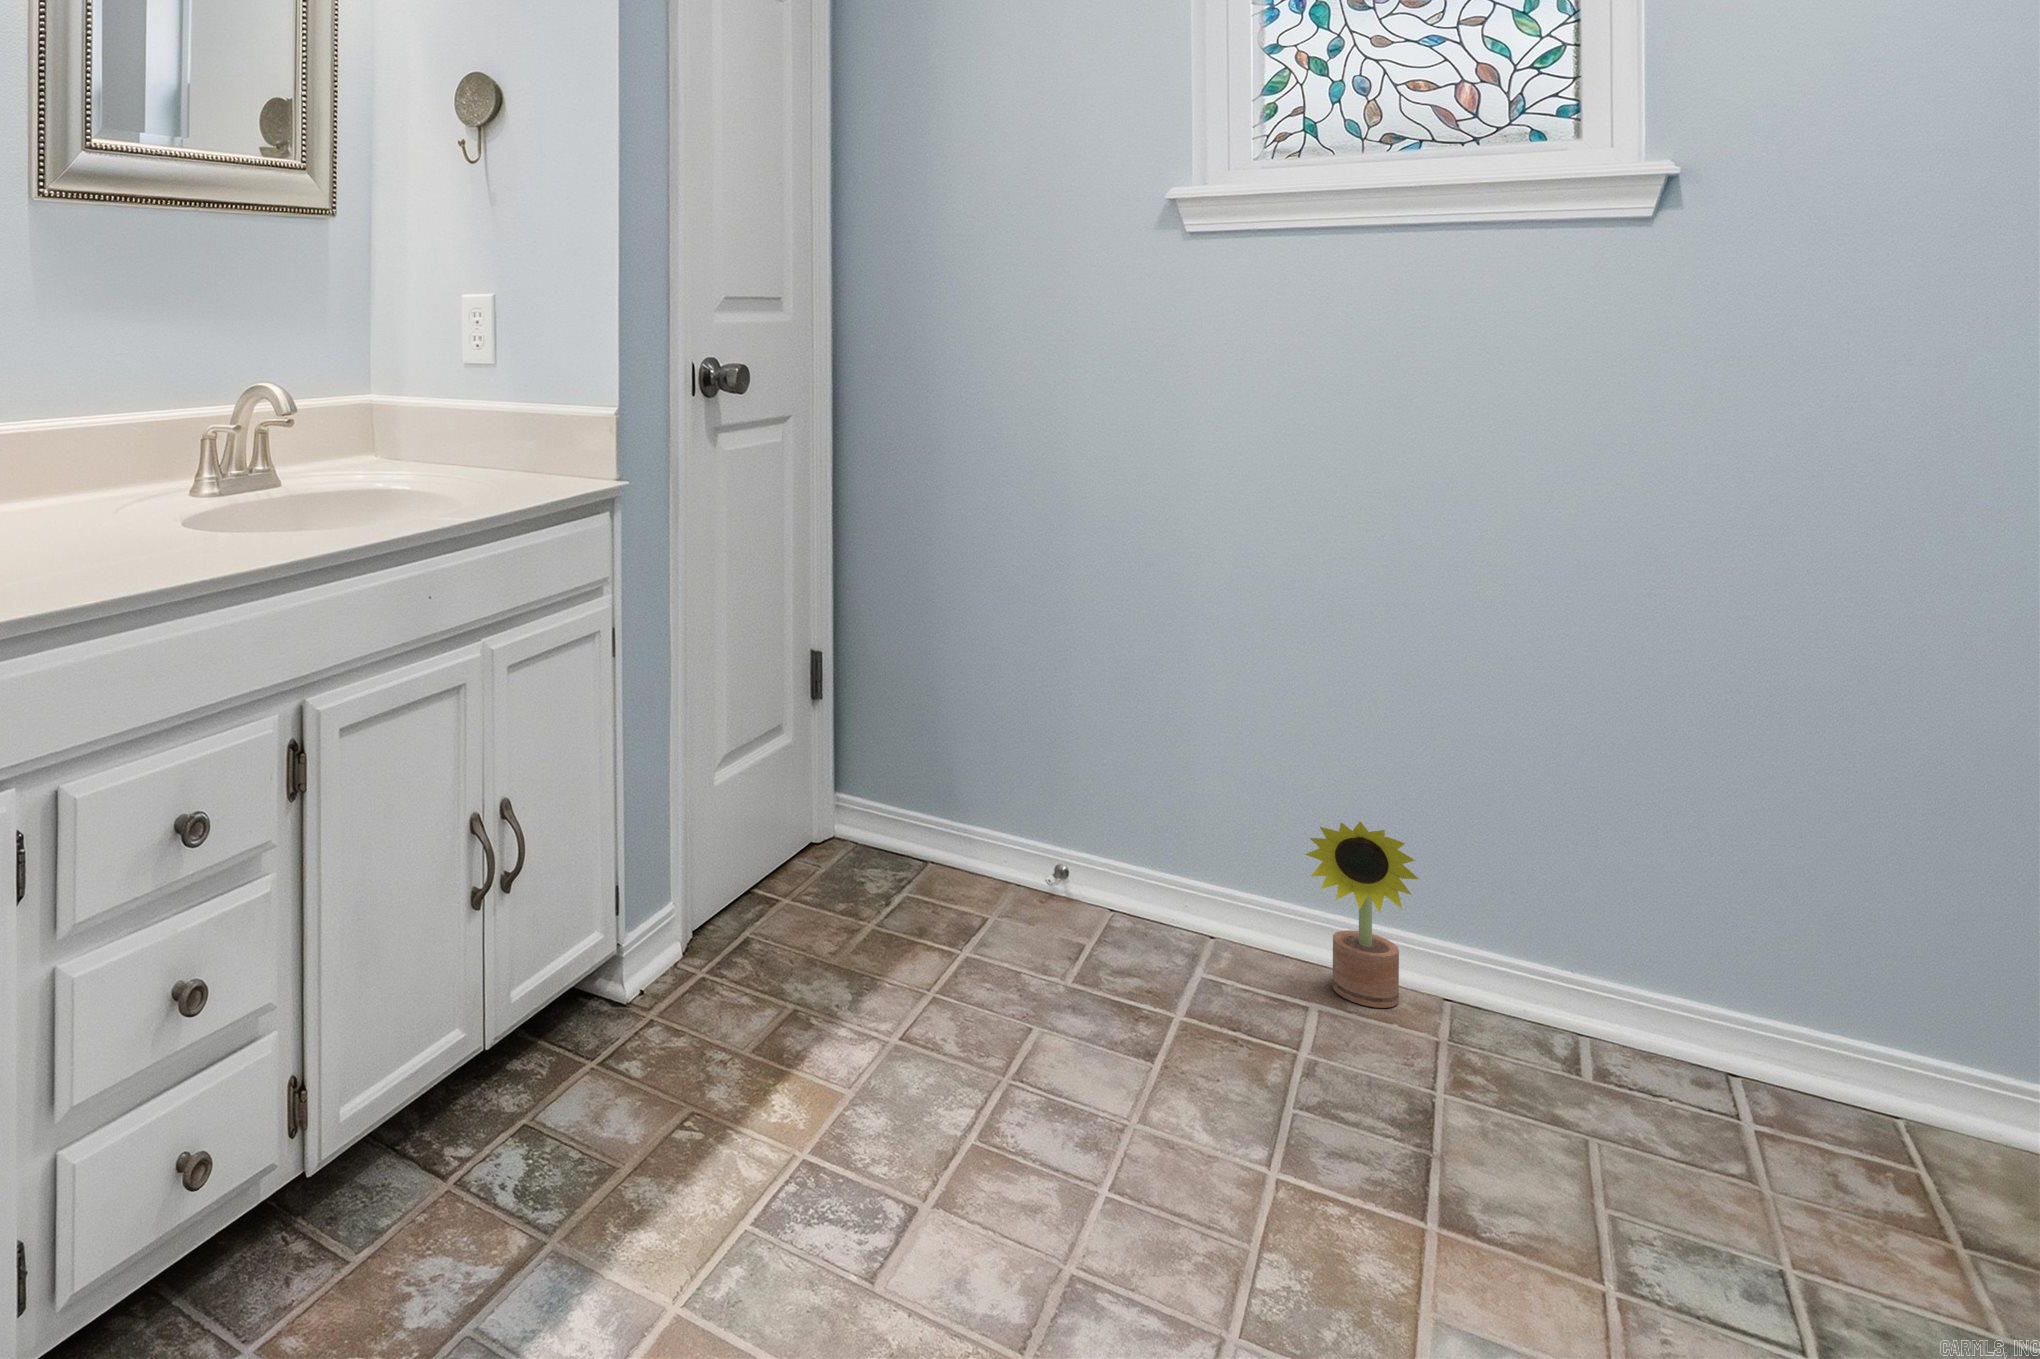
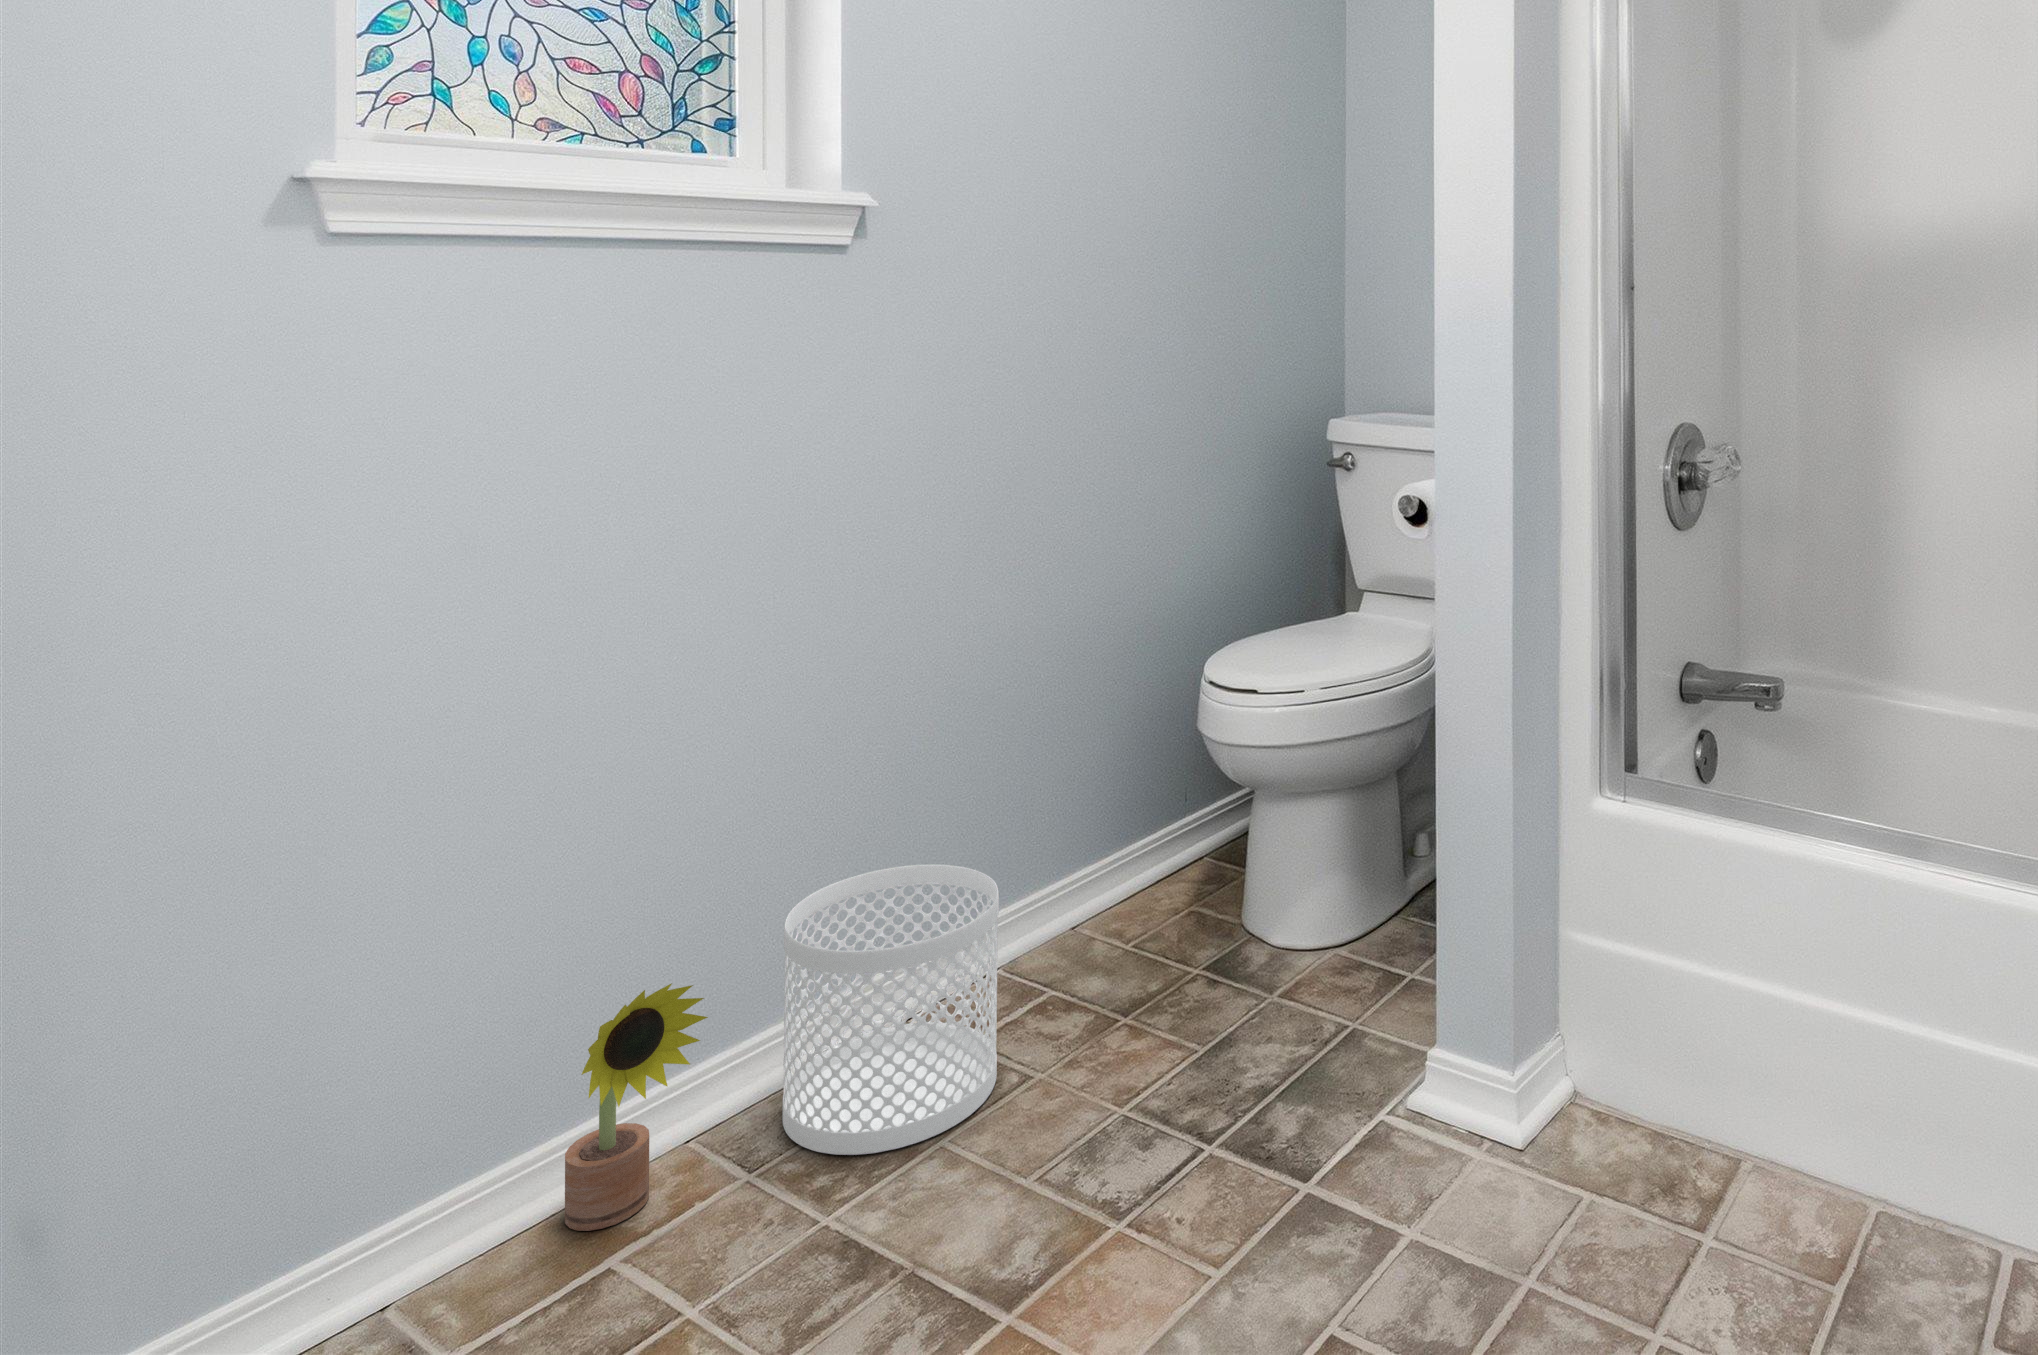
waste basket: none [1515,856,1785,1161] -> present [782,864,999,1155]

